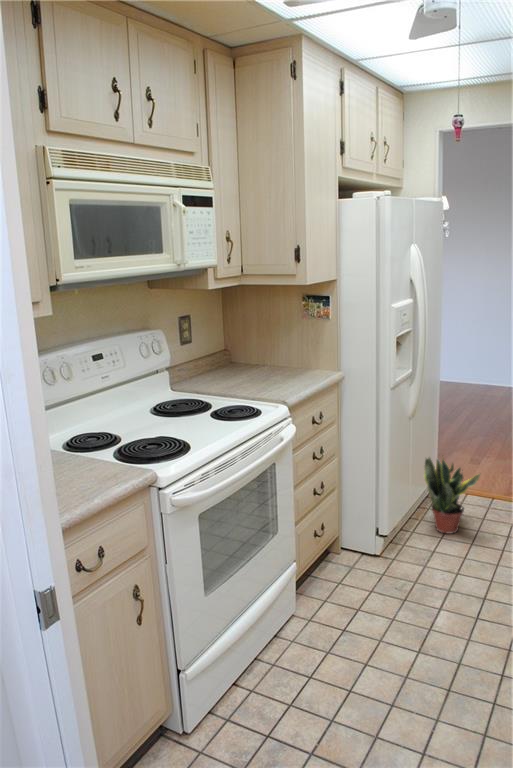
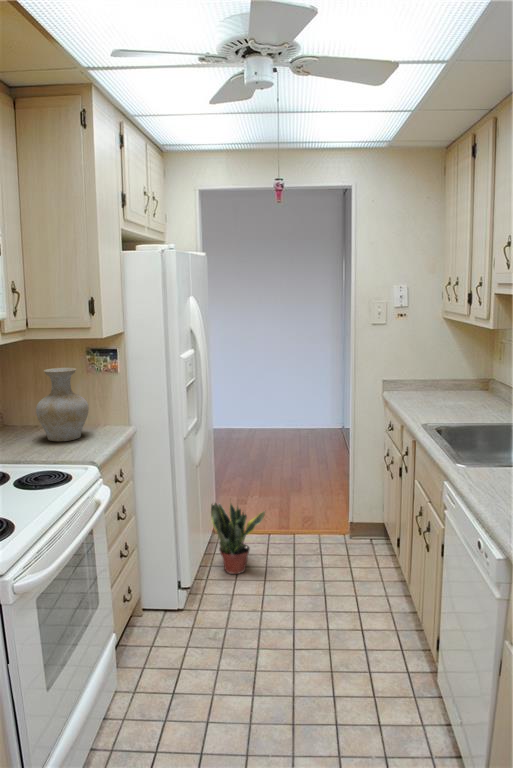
vase: none [250,313,296,381] -> present [36,368,89,441]

